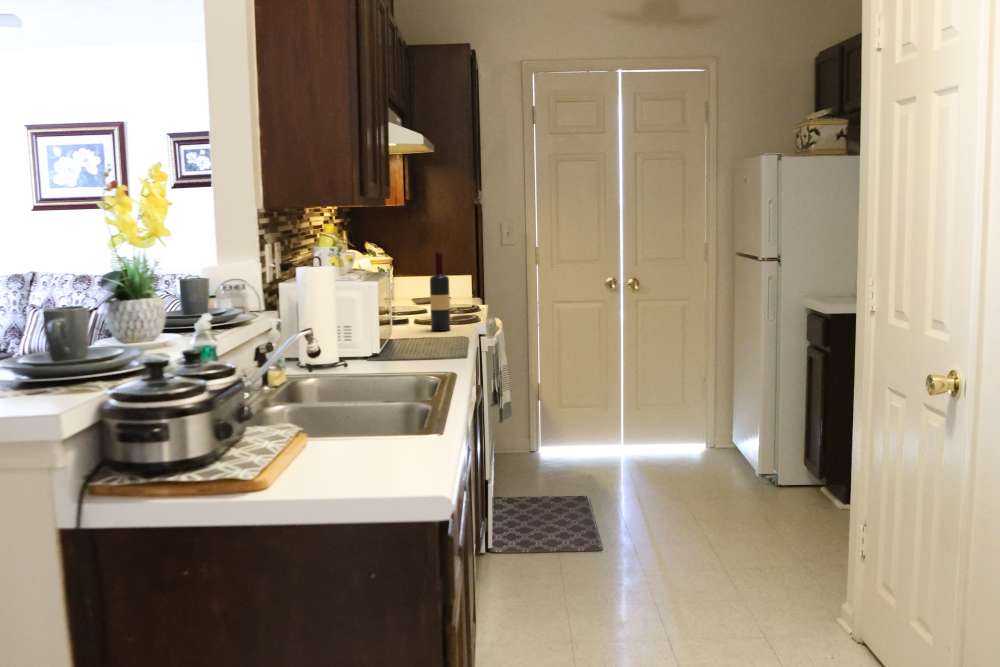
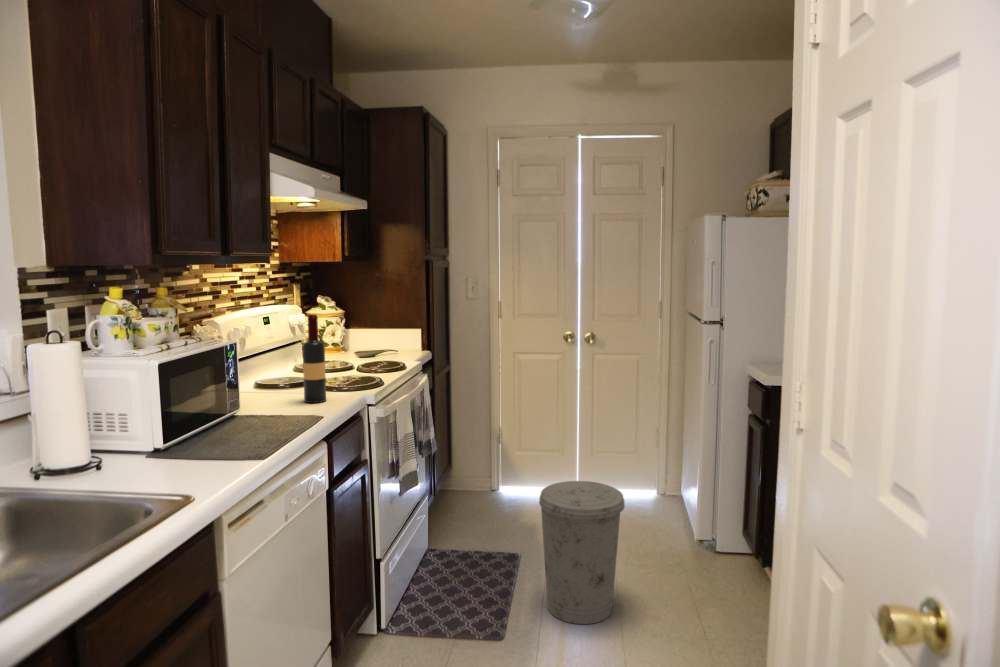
trash can: none [625,410,706,535] -> present [539,481,625,624]

